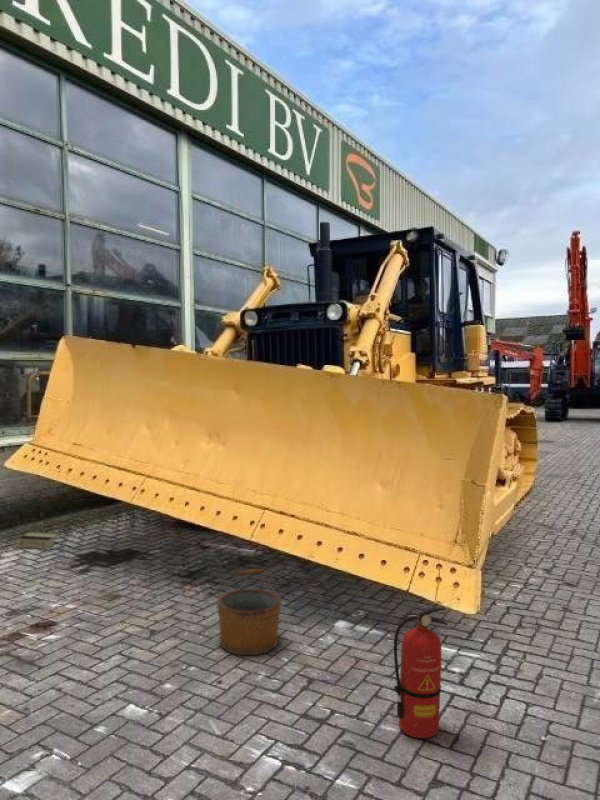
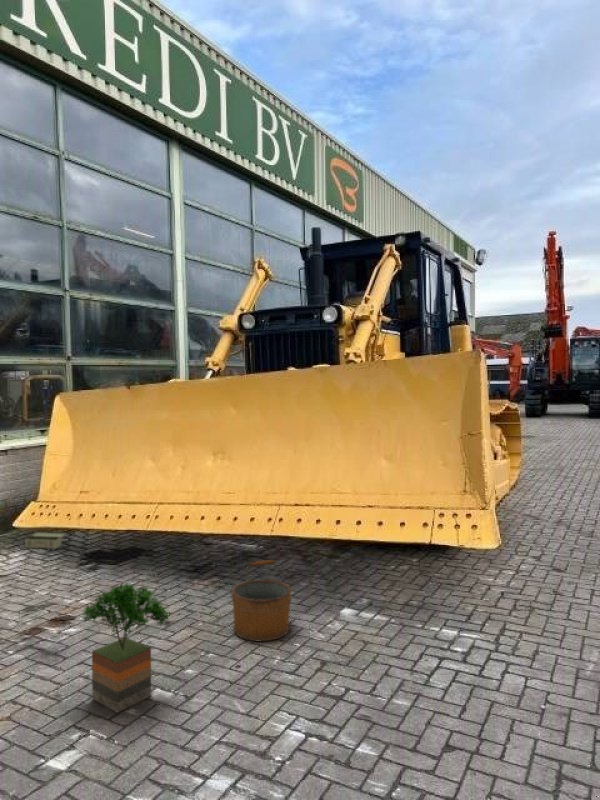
potted tree: none [49,592,145,731] -> present [83,584,169,713]
fire extinguisher: present [394,607,447,738] -> none [405,589,453,710]

